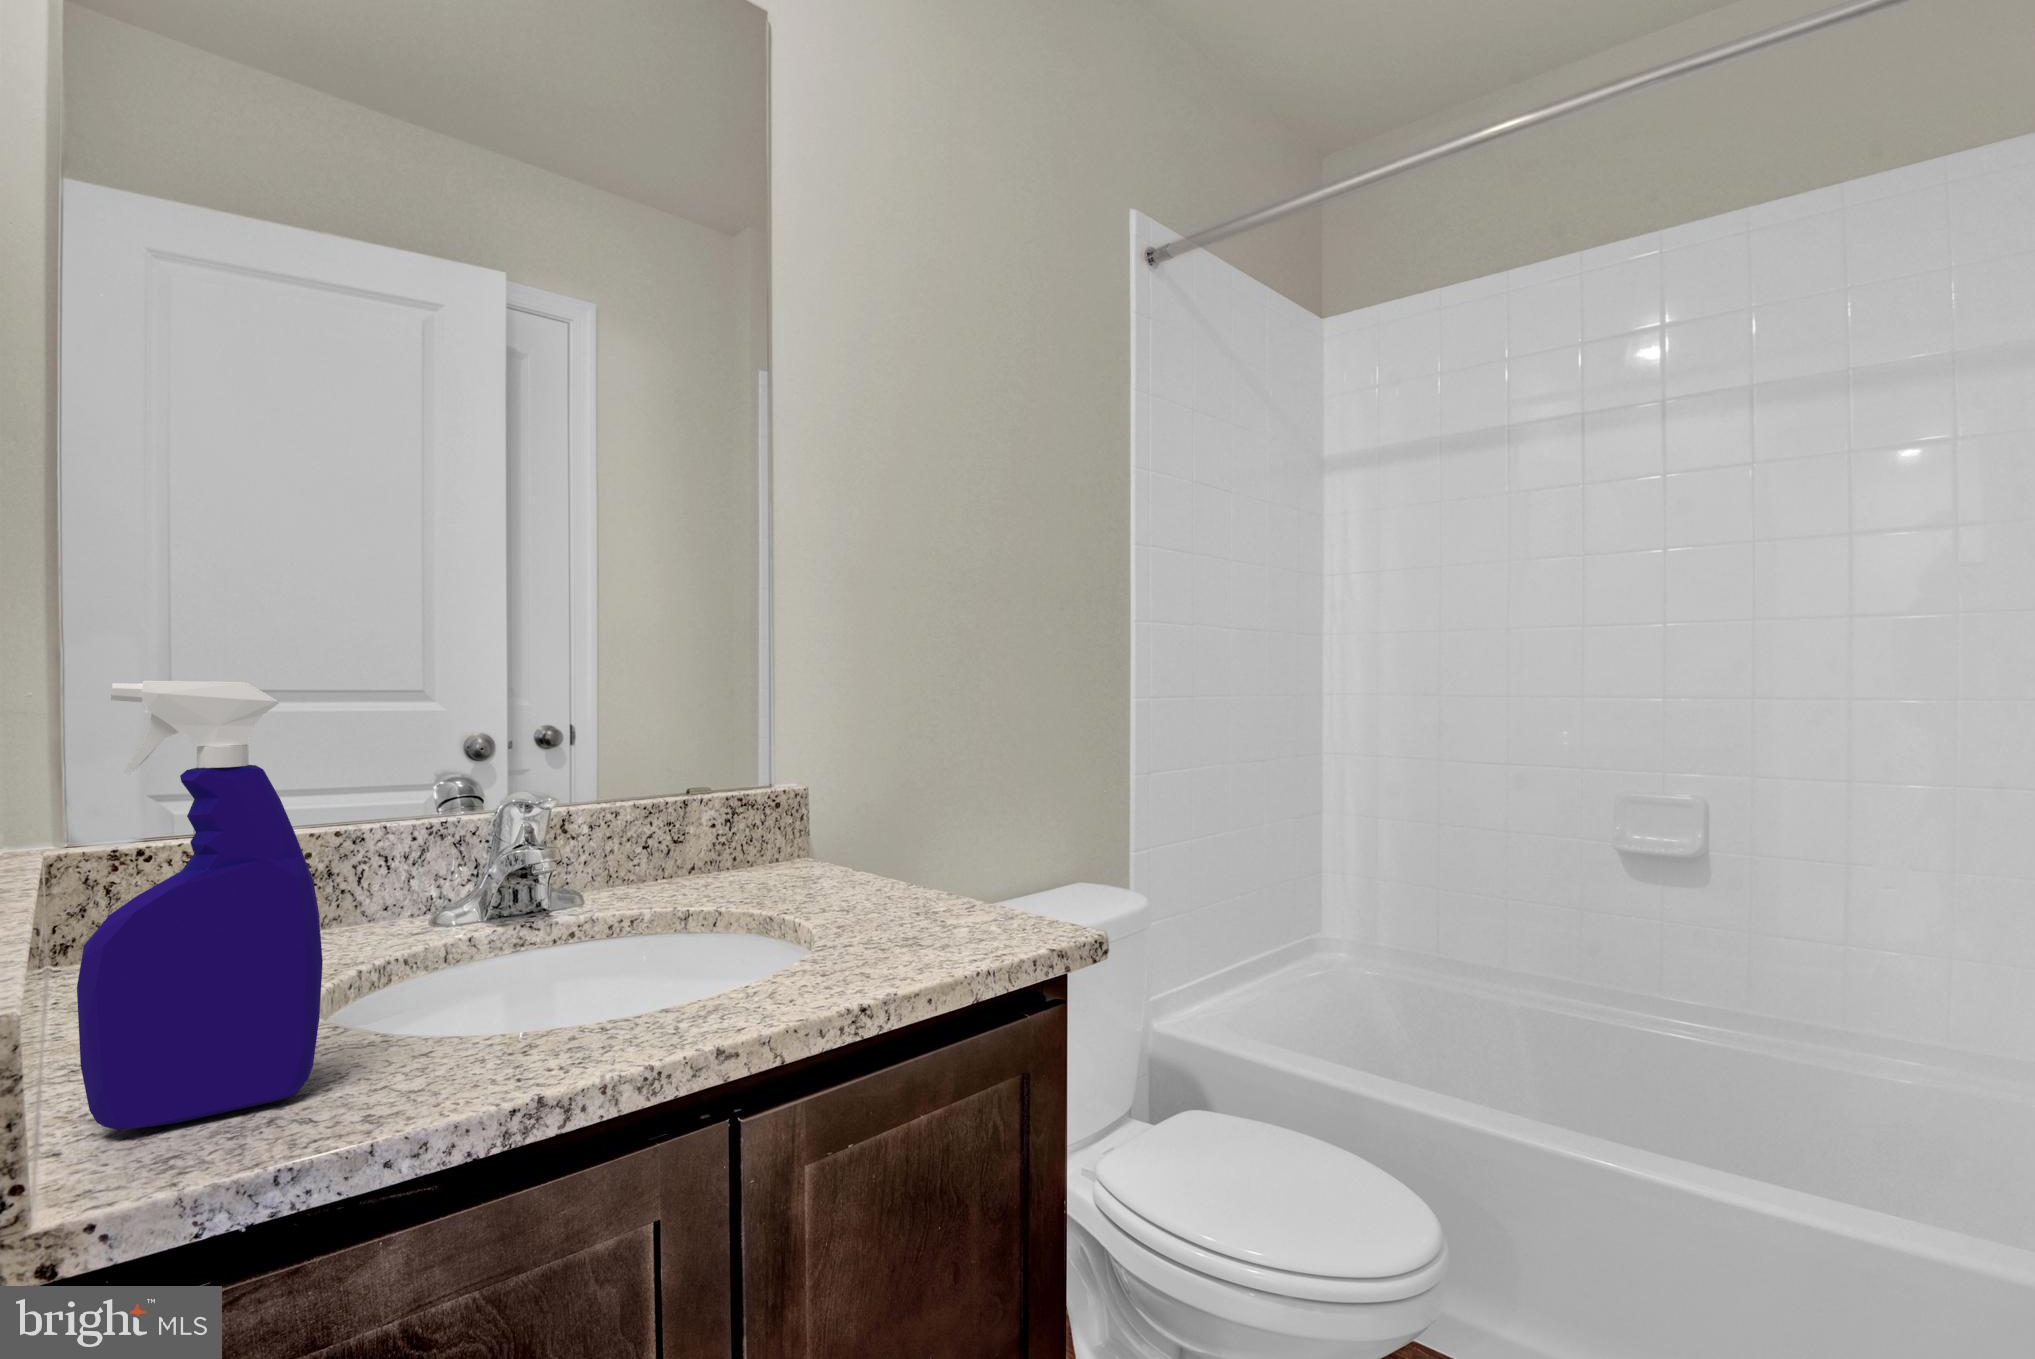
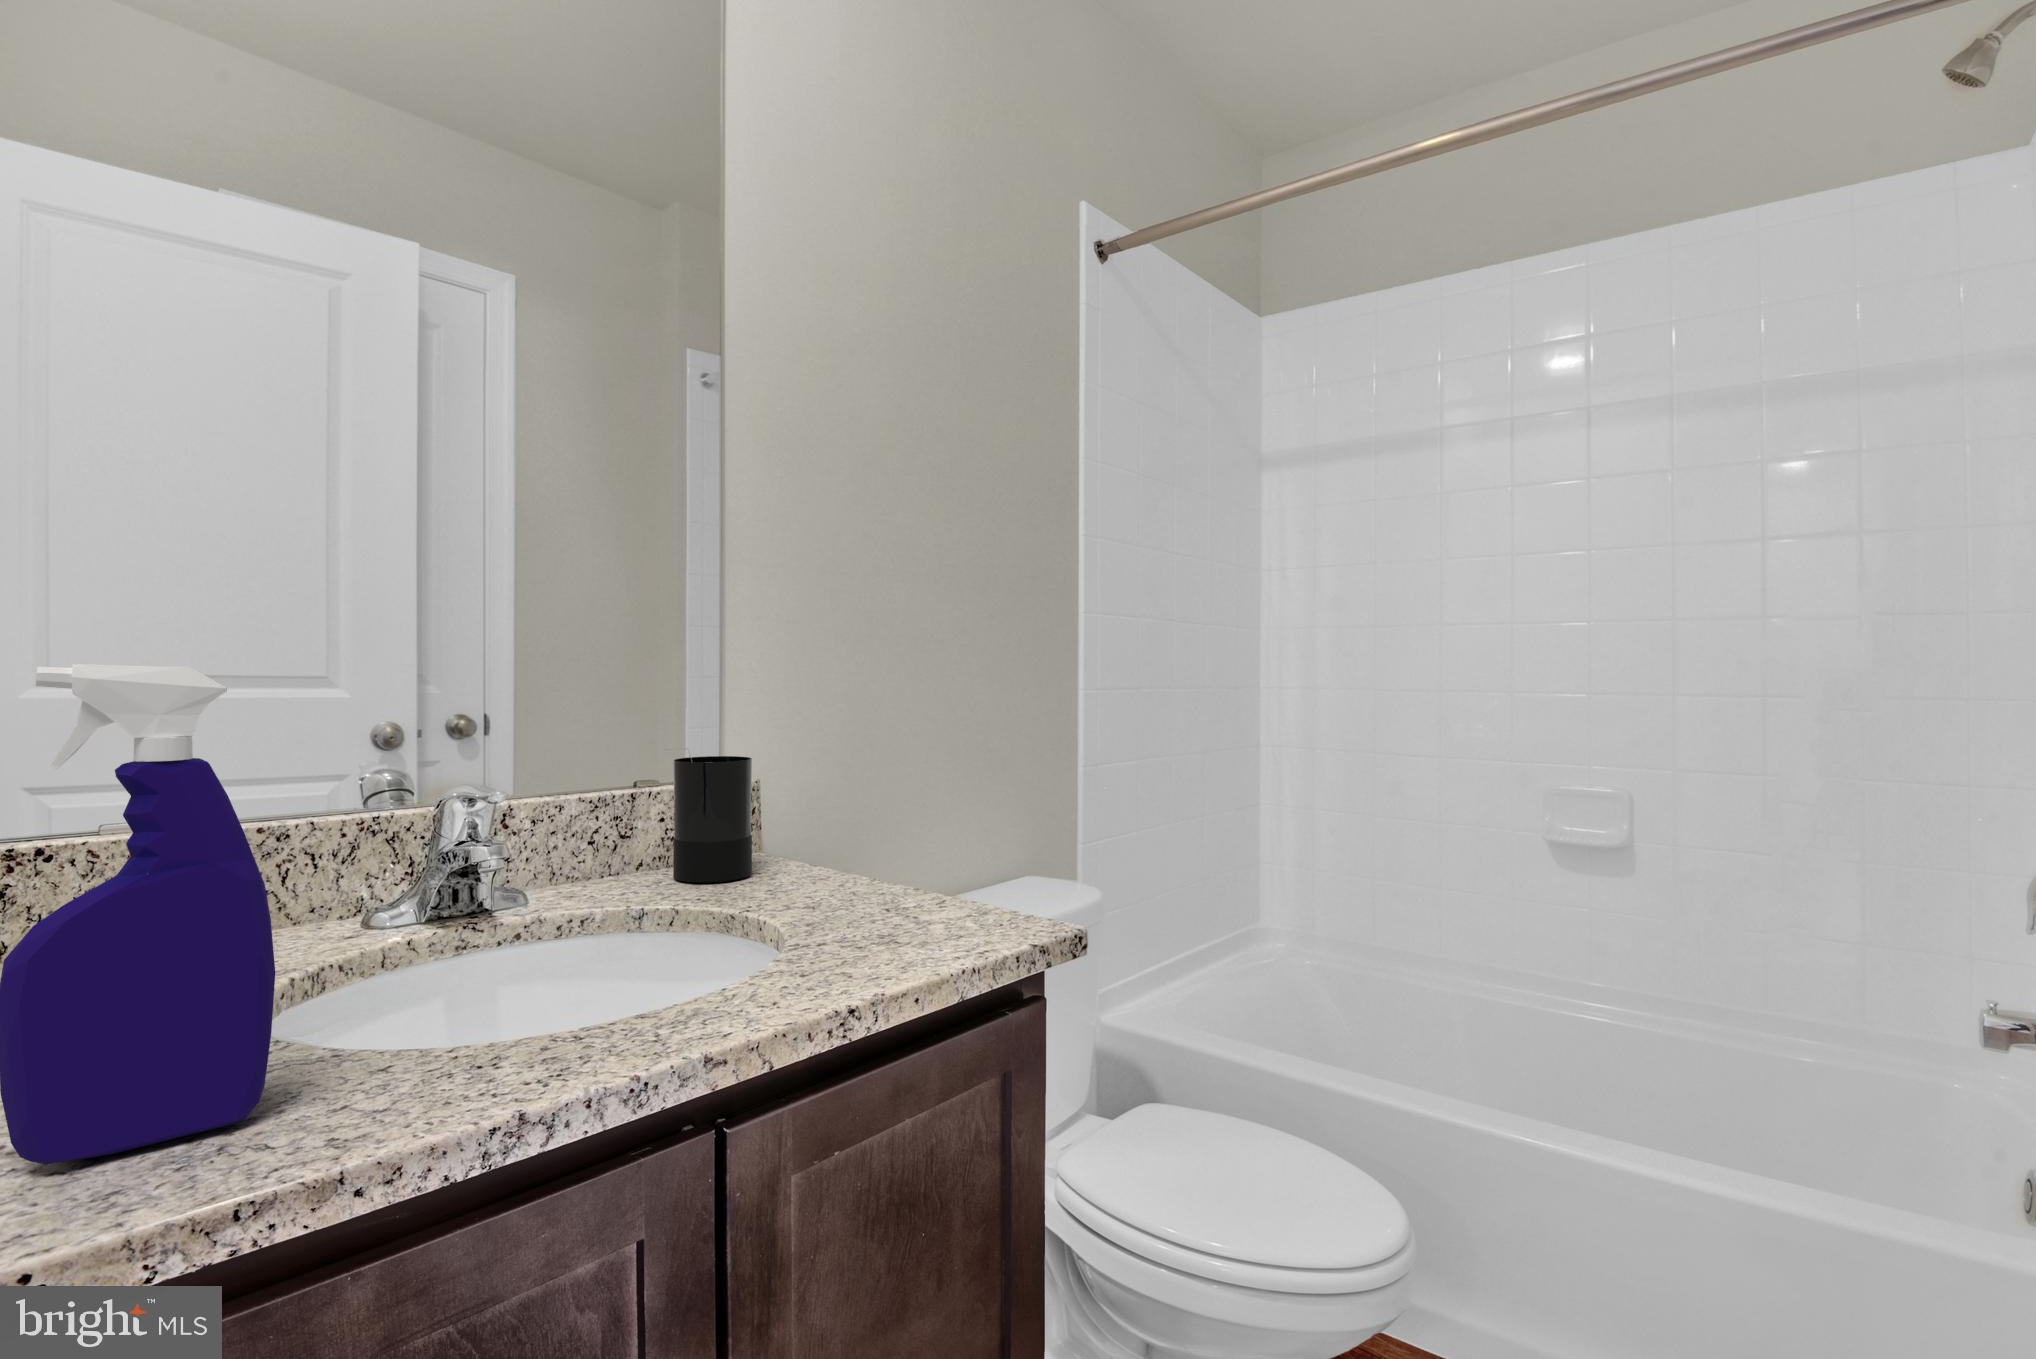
candle: none [710,757,796,886] -> present [664,748,752,882]

